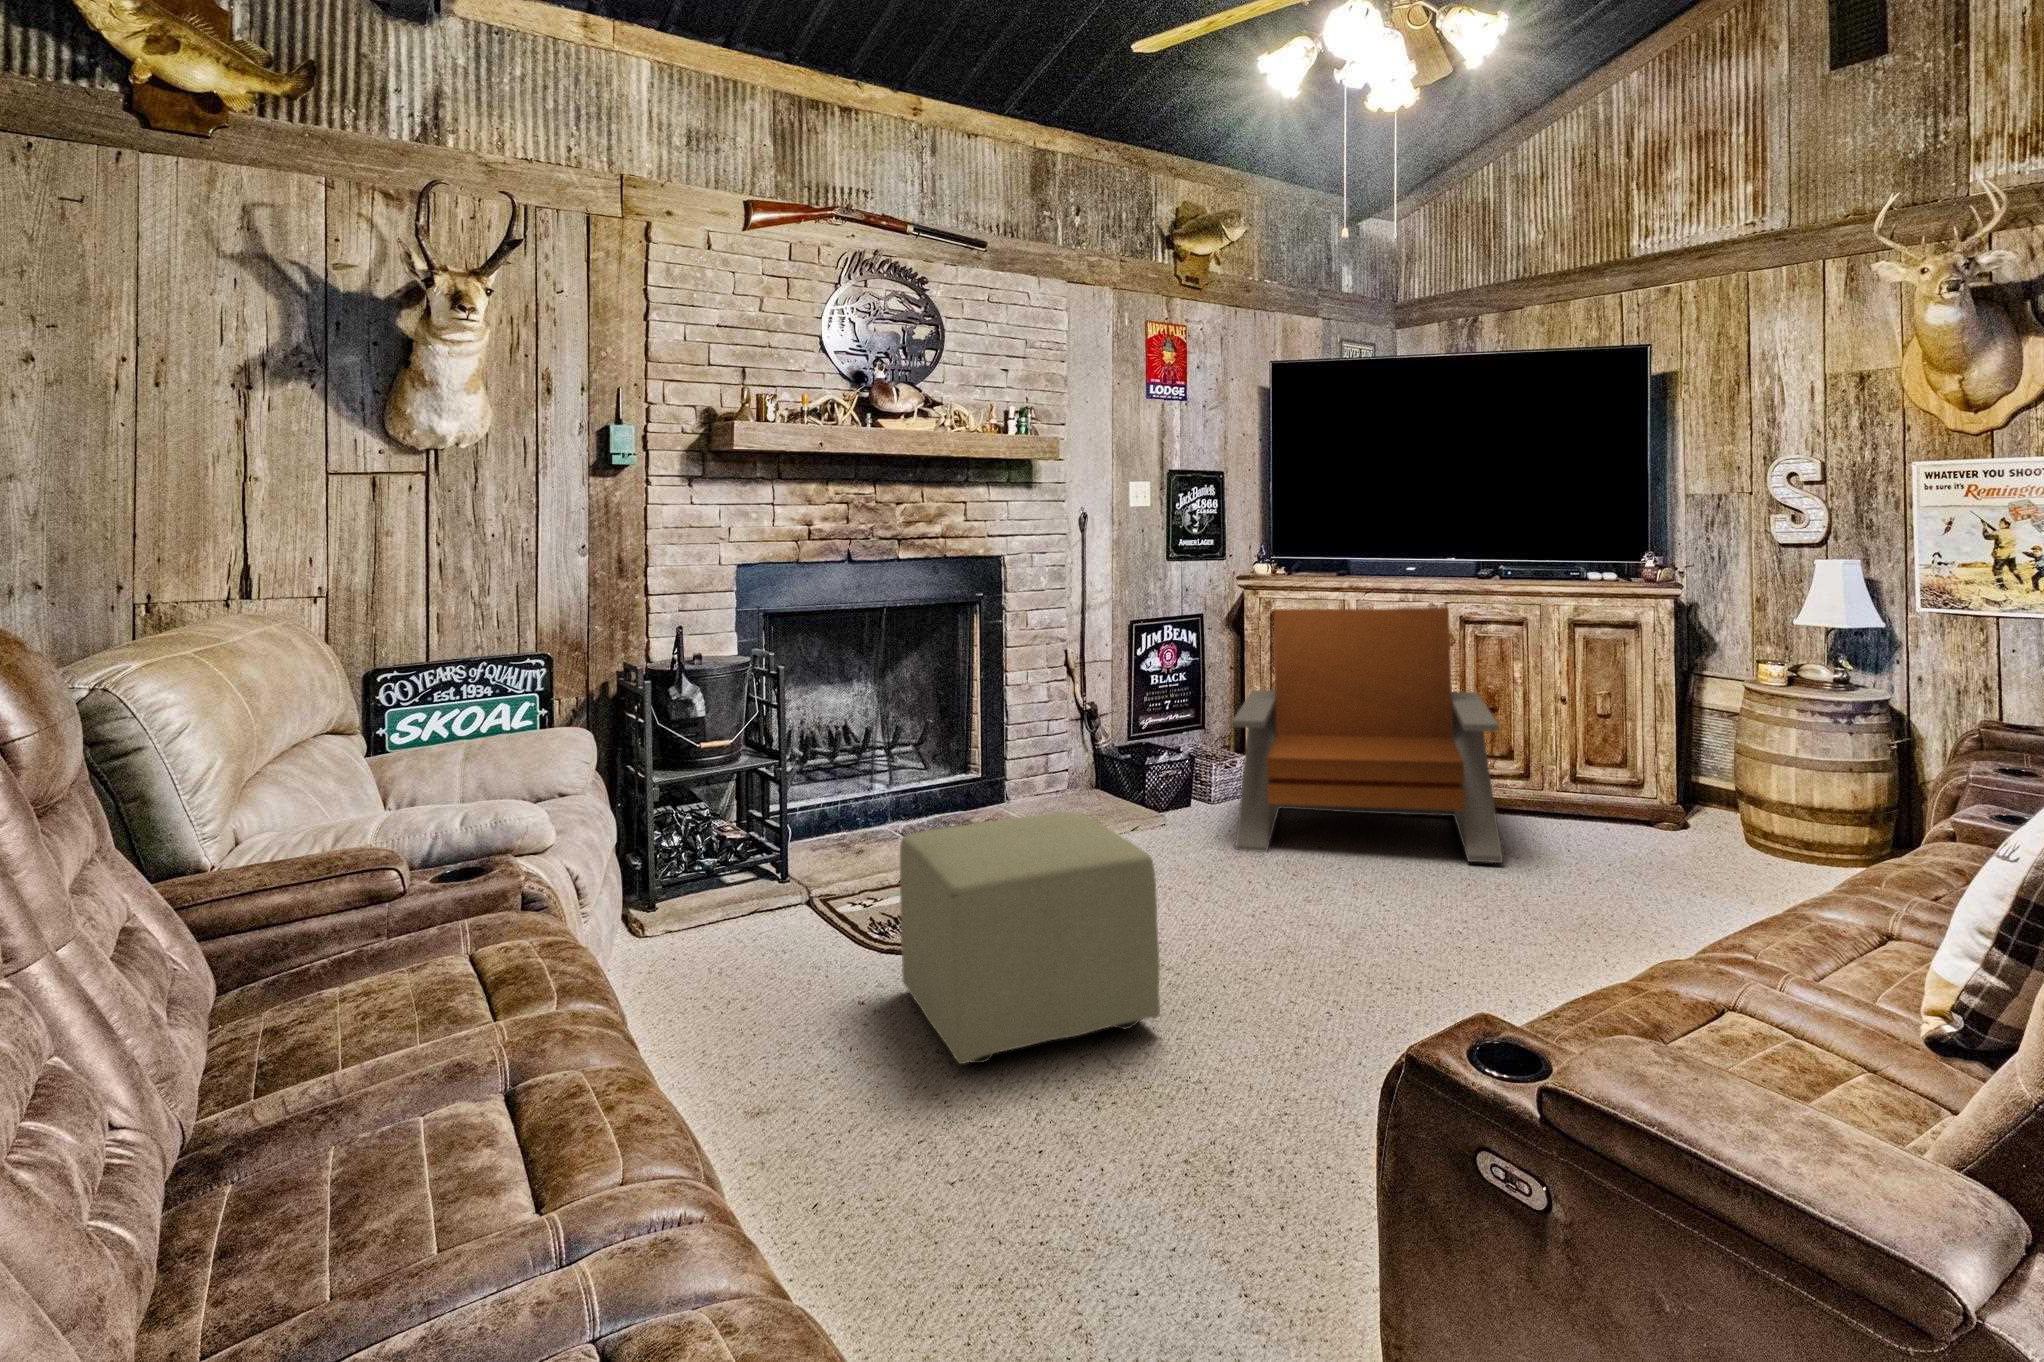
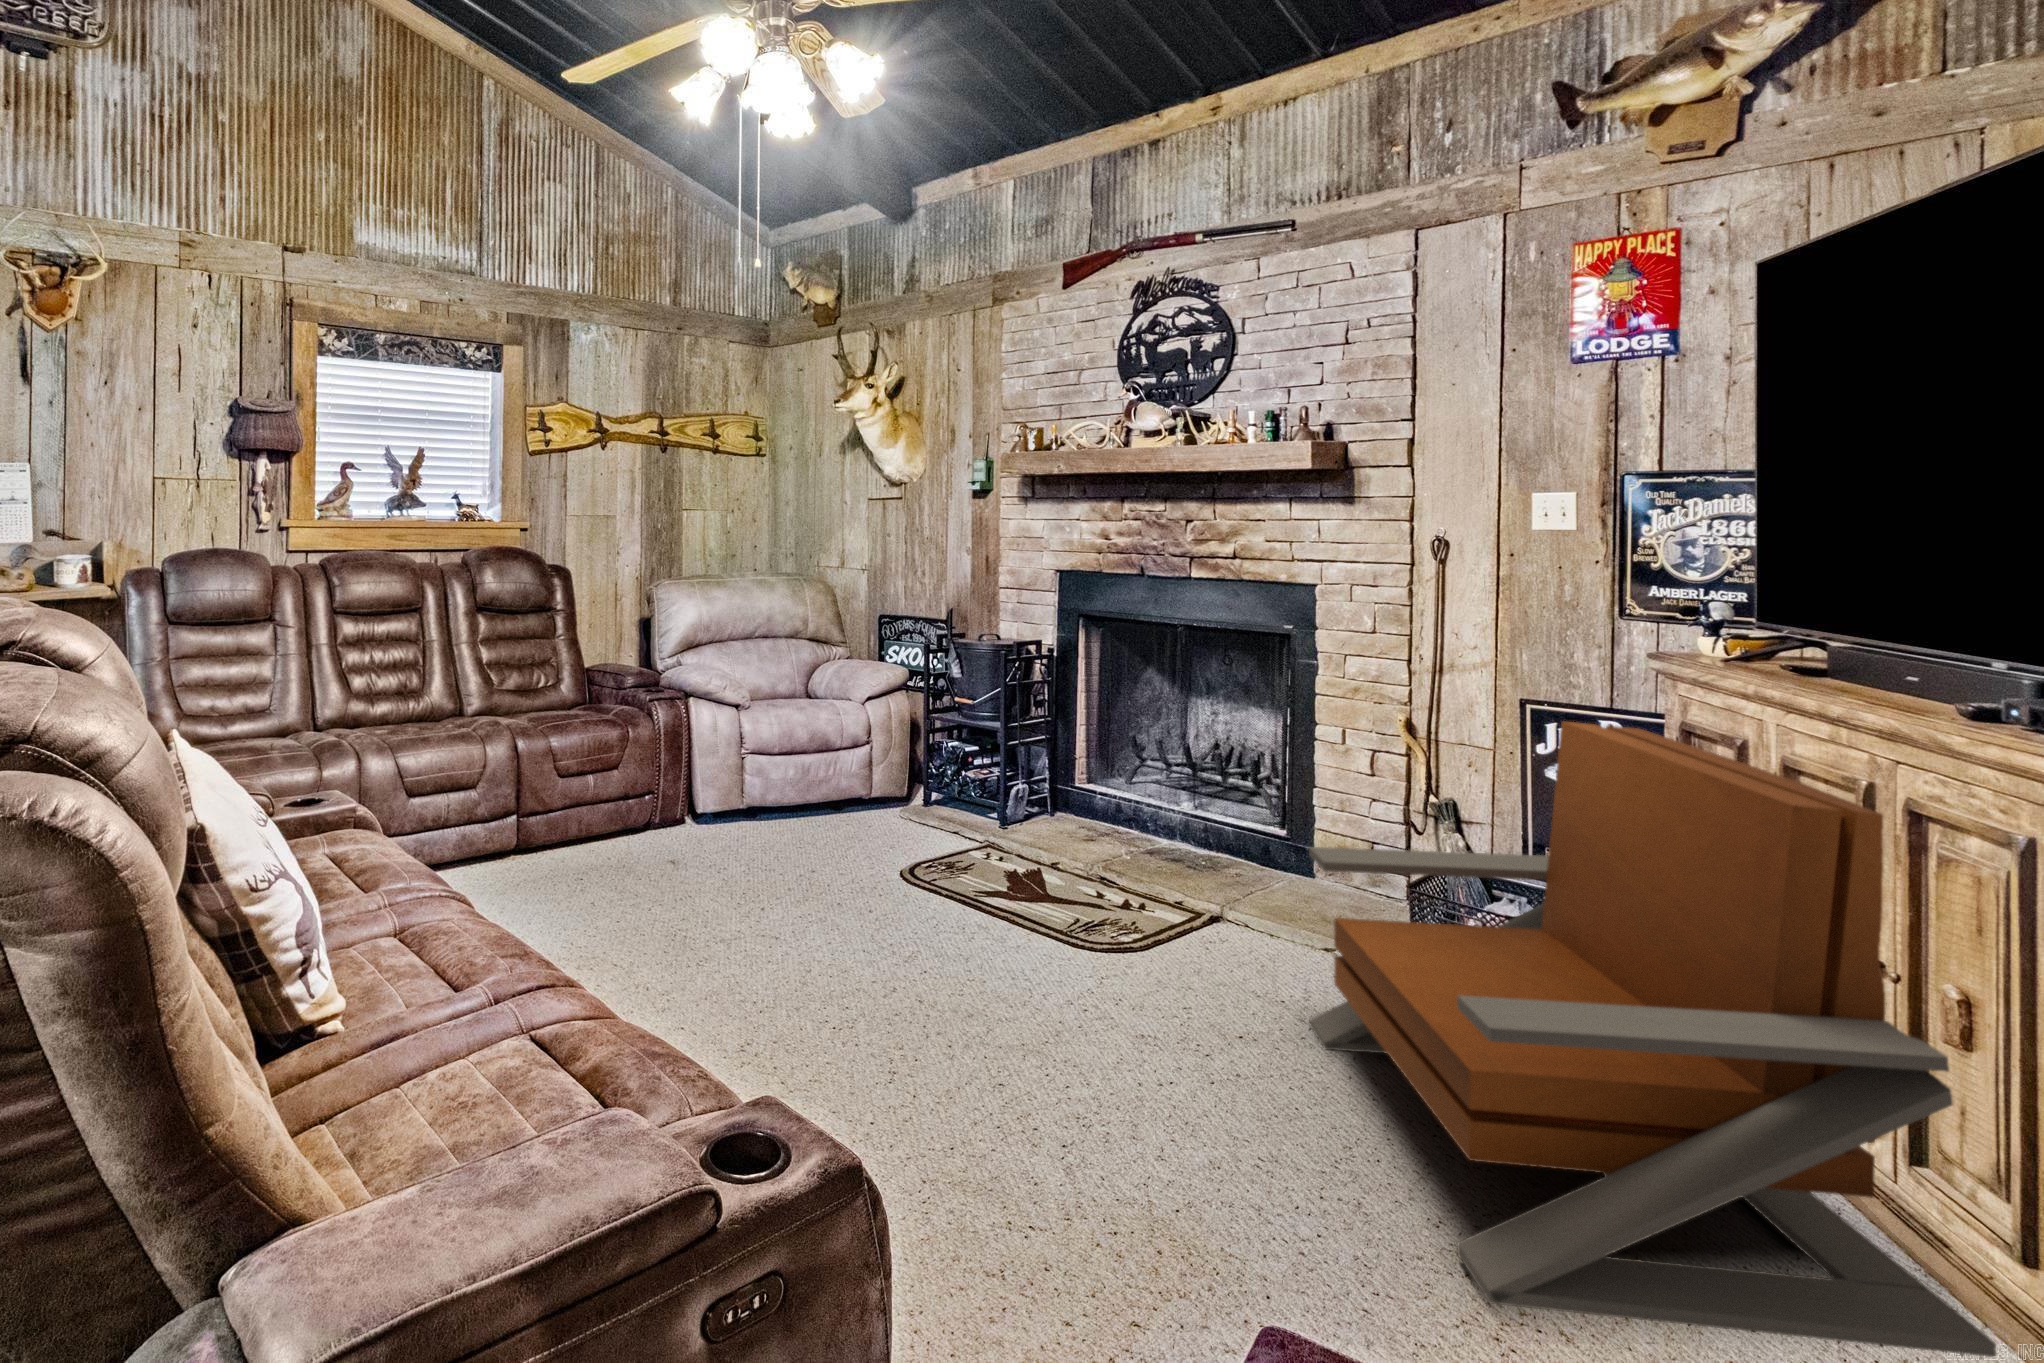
ottoman: present [900,812,1160,1064] -> none [687,782,893,975]

